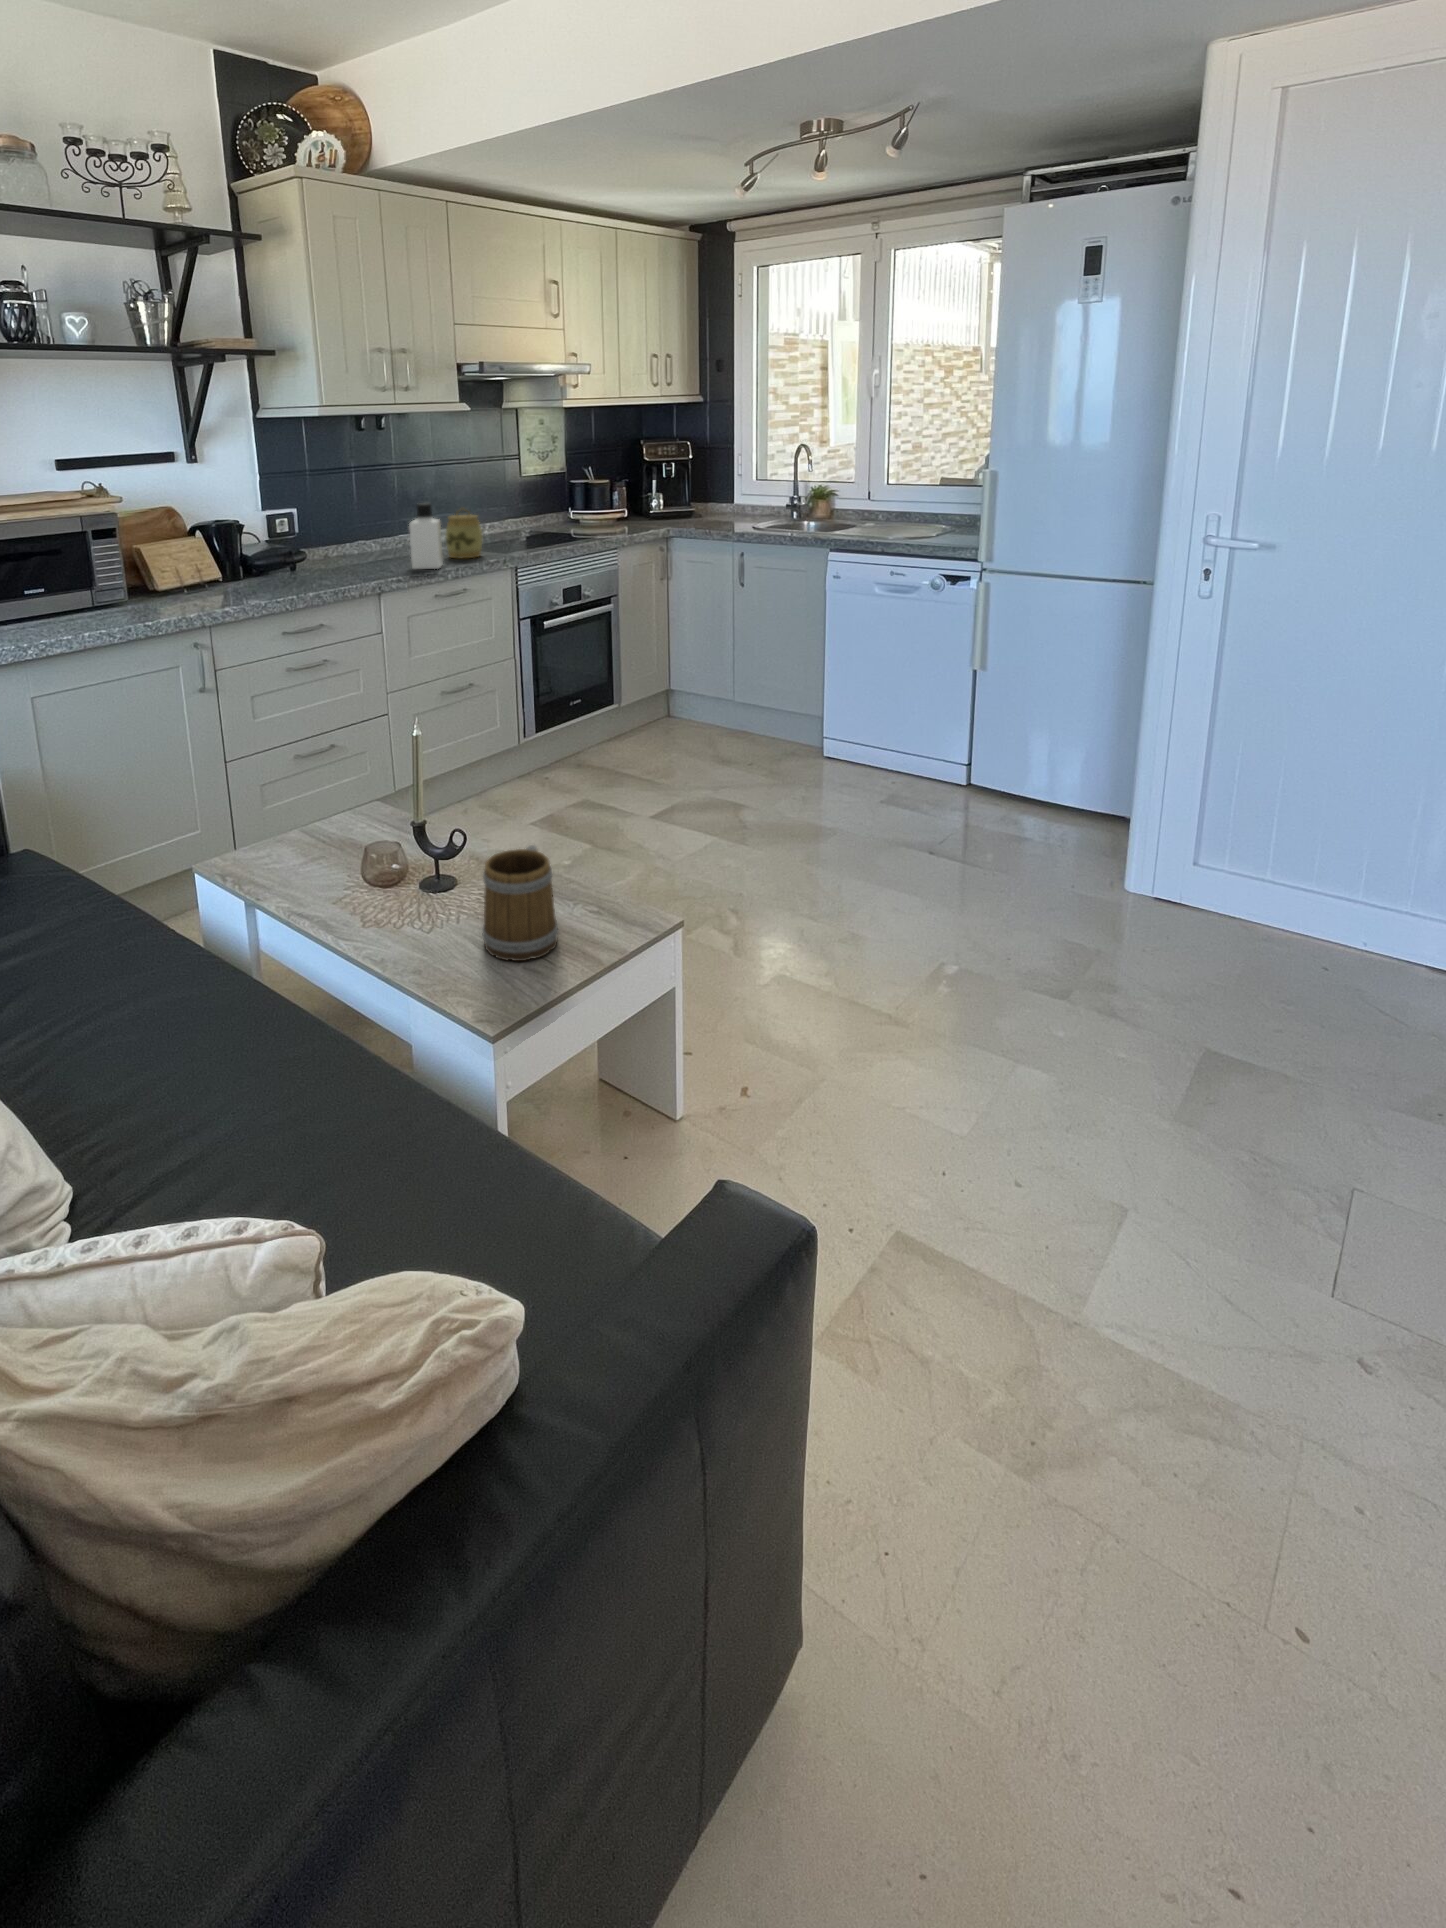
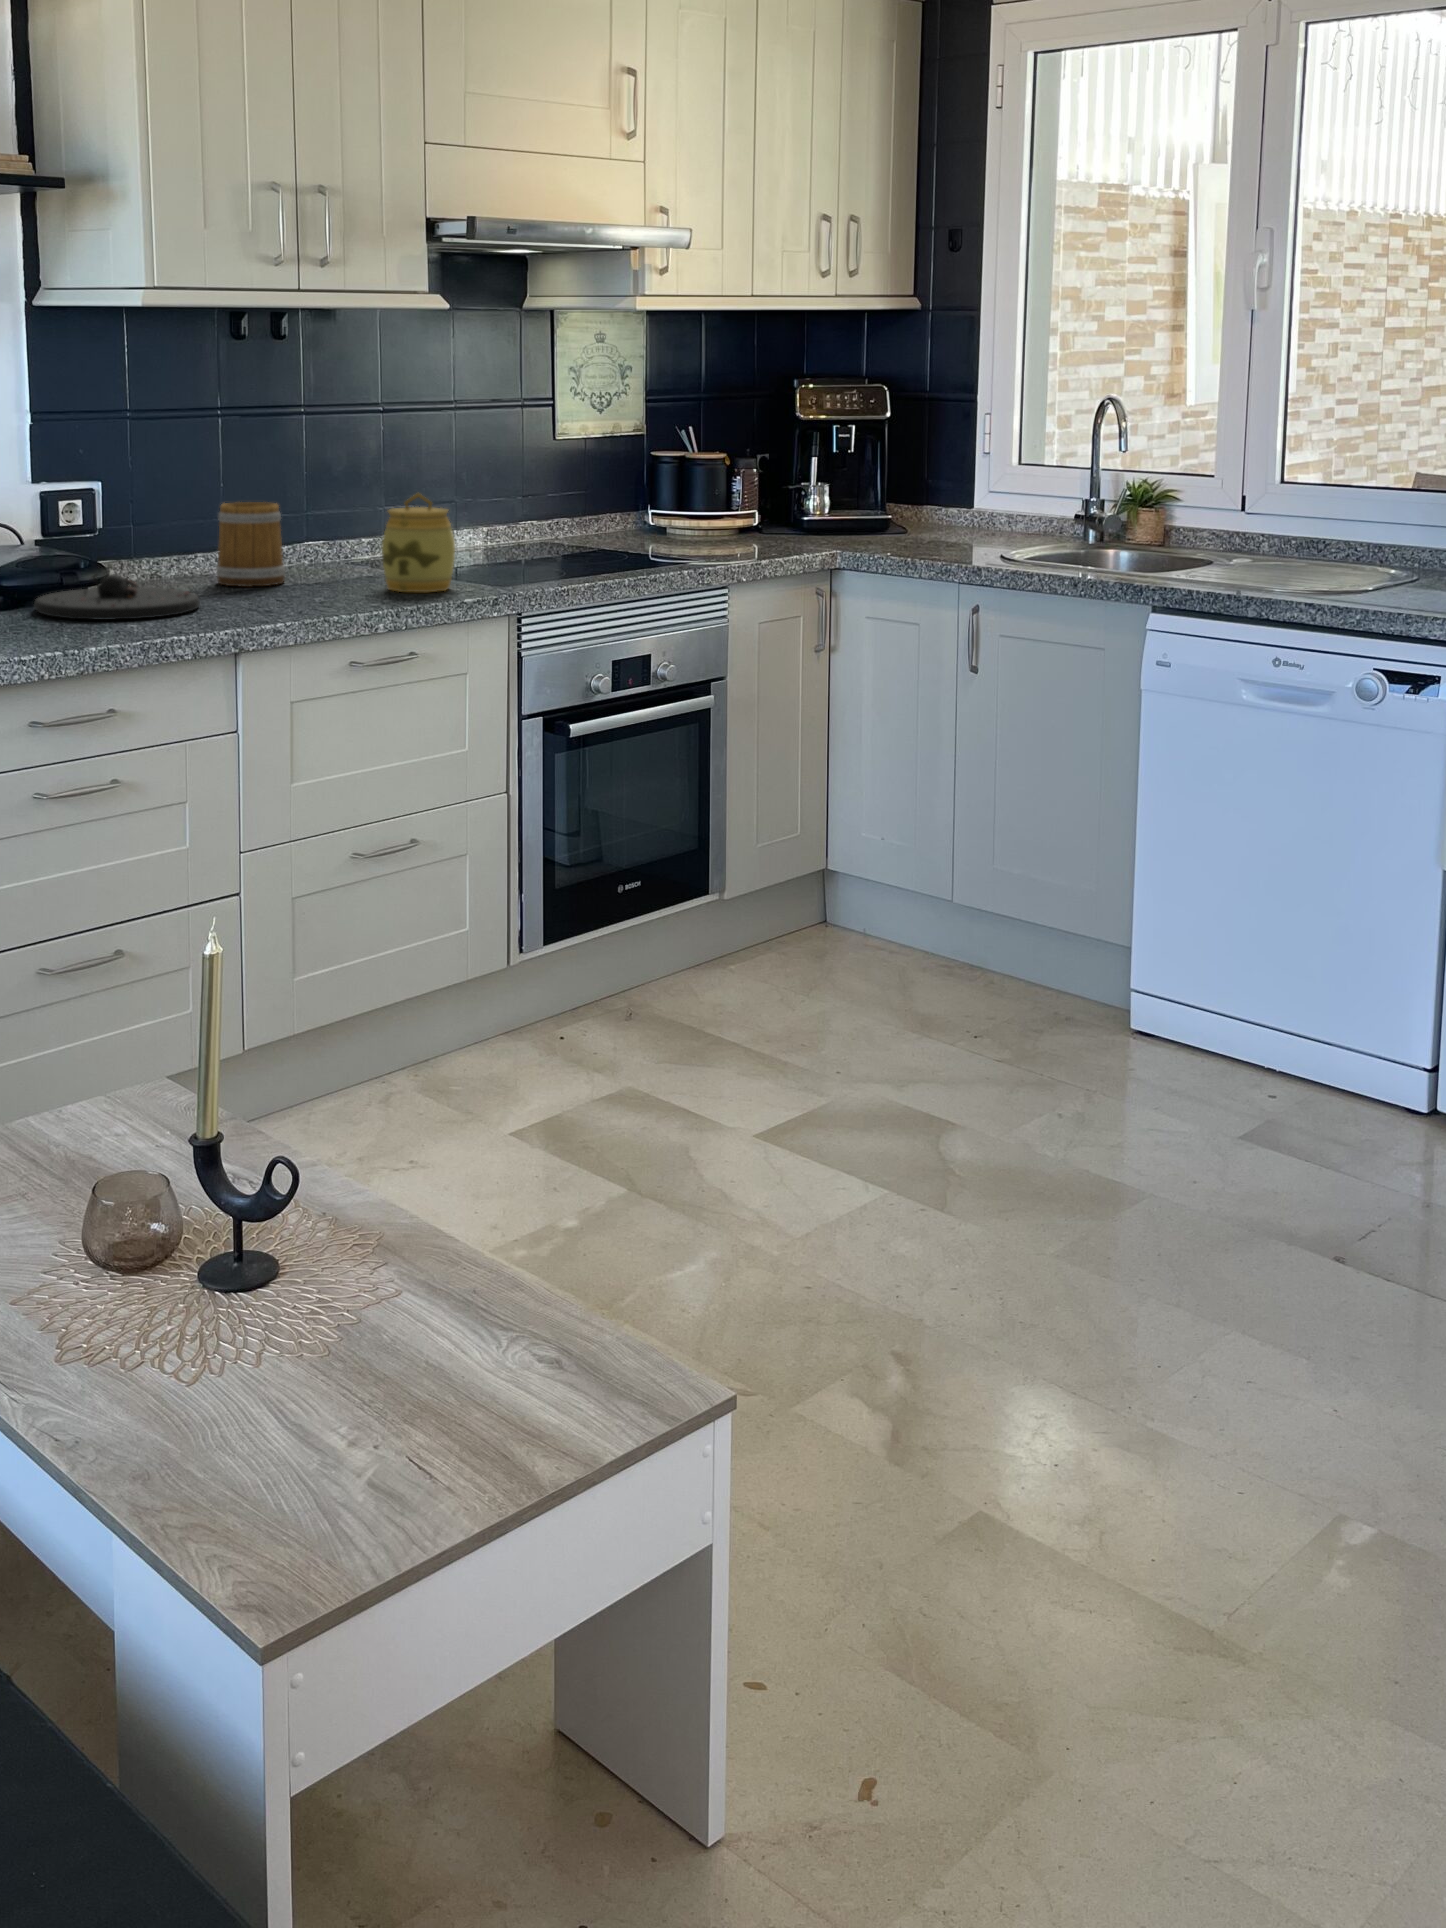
bottle: present [409,503,443,569] -> none [304,480,369,610]
plate: none [272,556,357,579] -> present [34,574,200,620]
mug: present [482,845,558,961] -> present [216,502,285,587]

